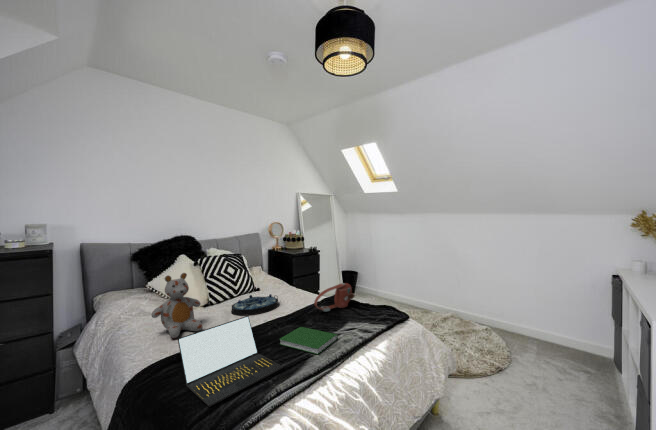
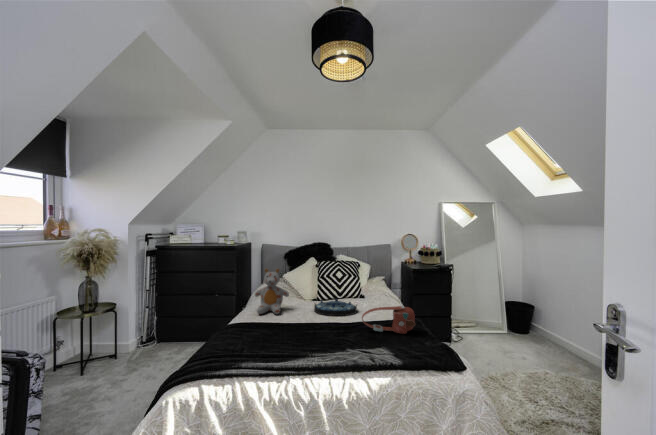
laptop: present [178,316,283,407] -> none [204,308,277,357]
hardcover book: present [280,327,338,354] -> none [298,334,340,358]

